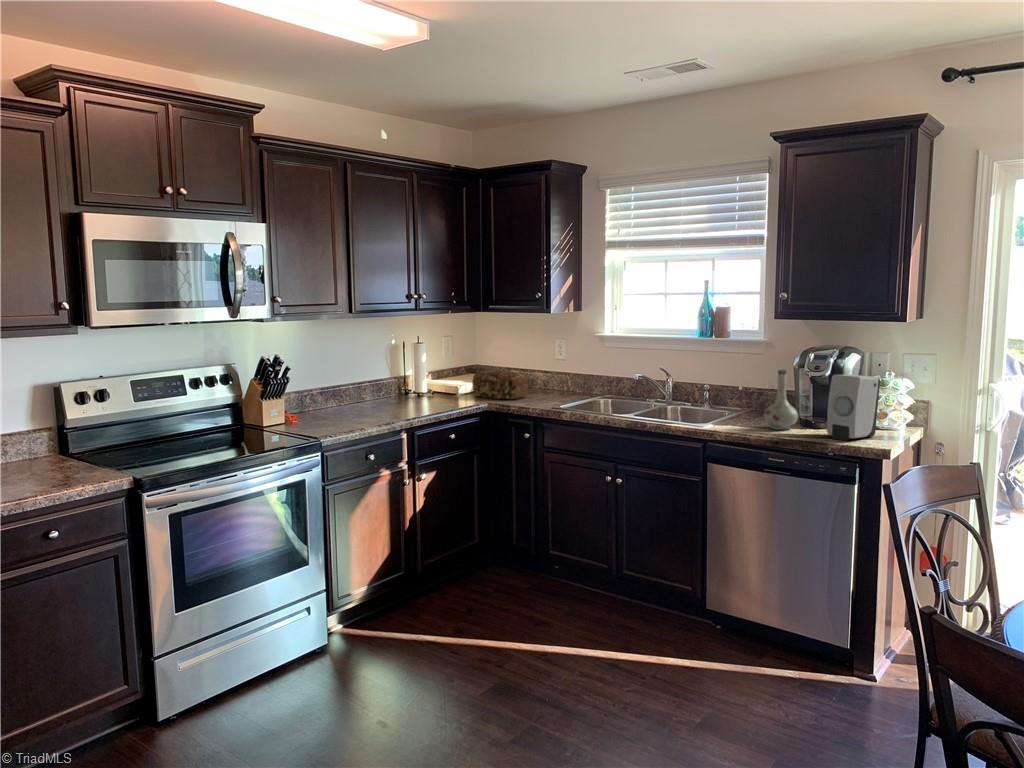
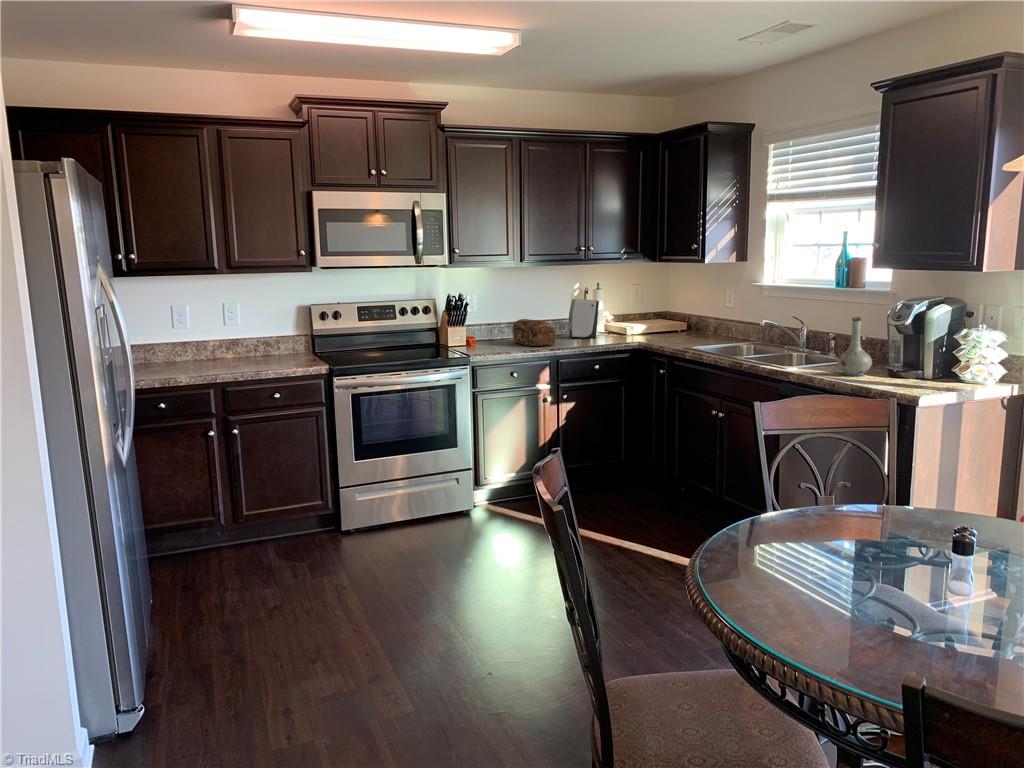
bread loaf: present [472,370,528,399] -> present [512,319,555,346]
soap dispenser: present [827,375,880,441] -> present [569,299,599,338]

